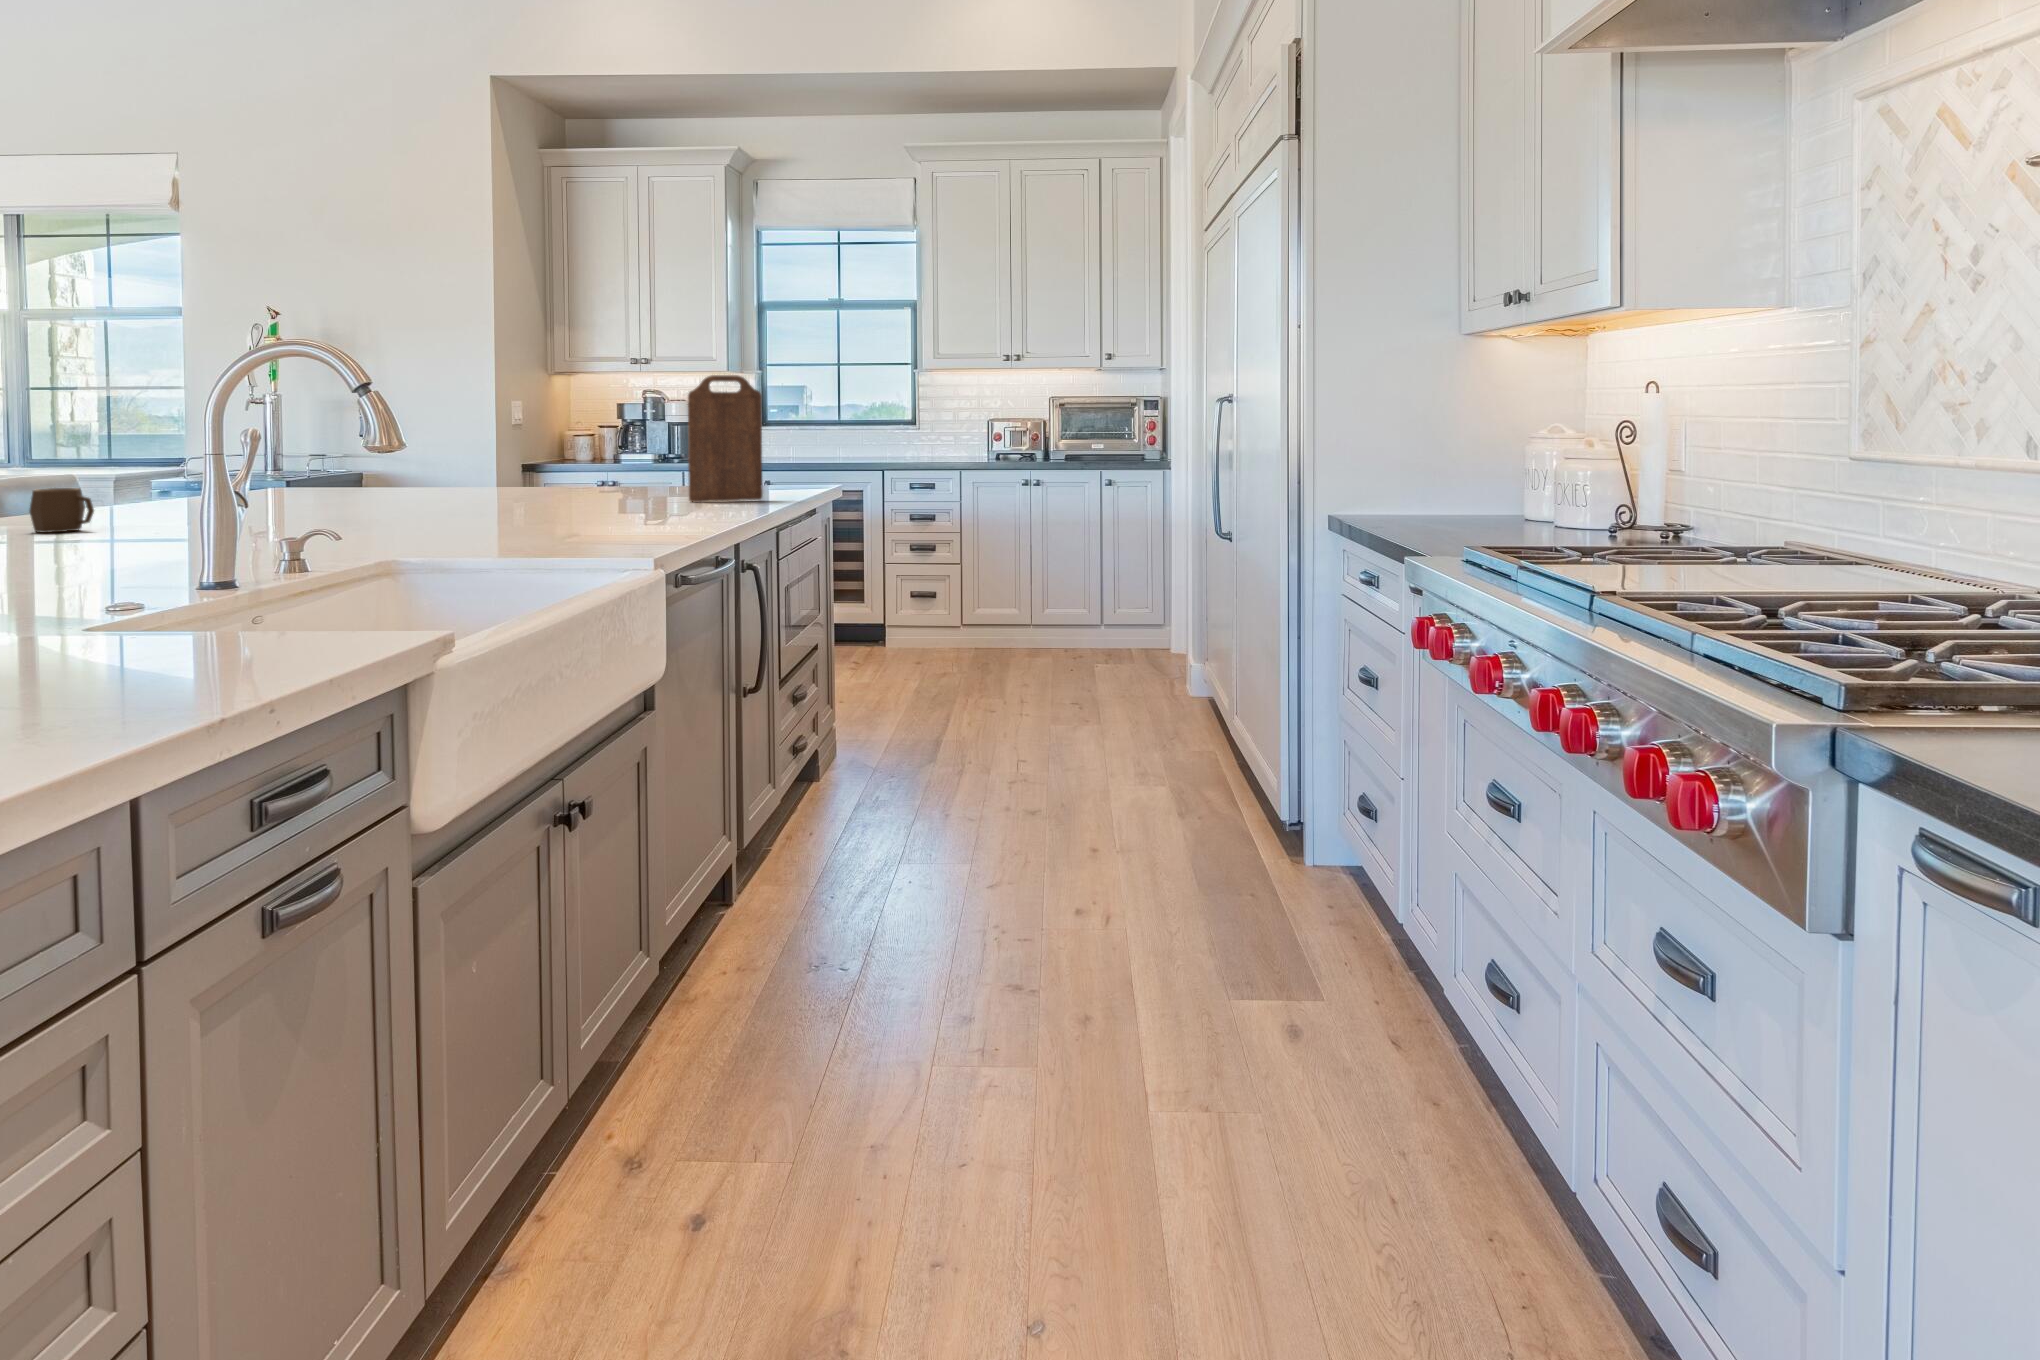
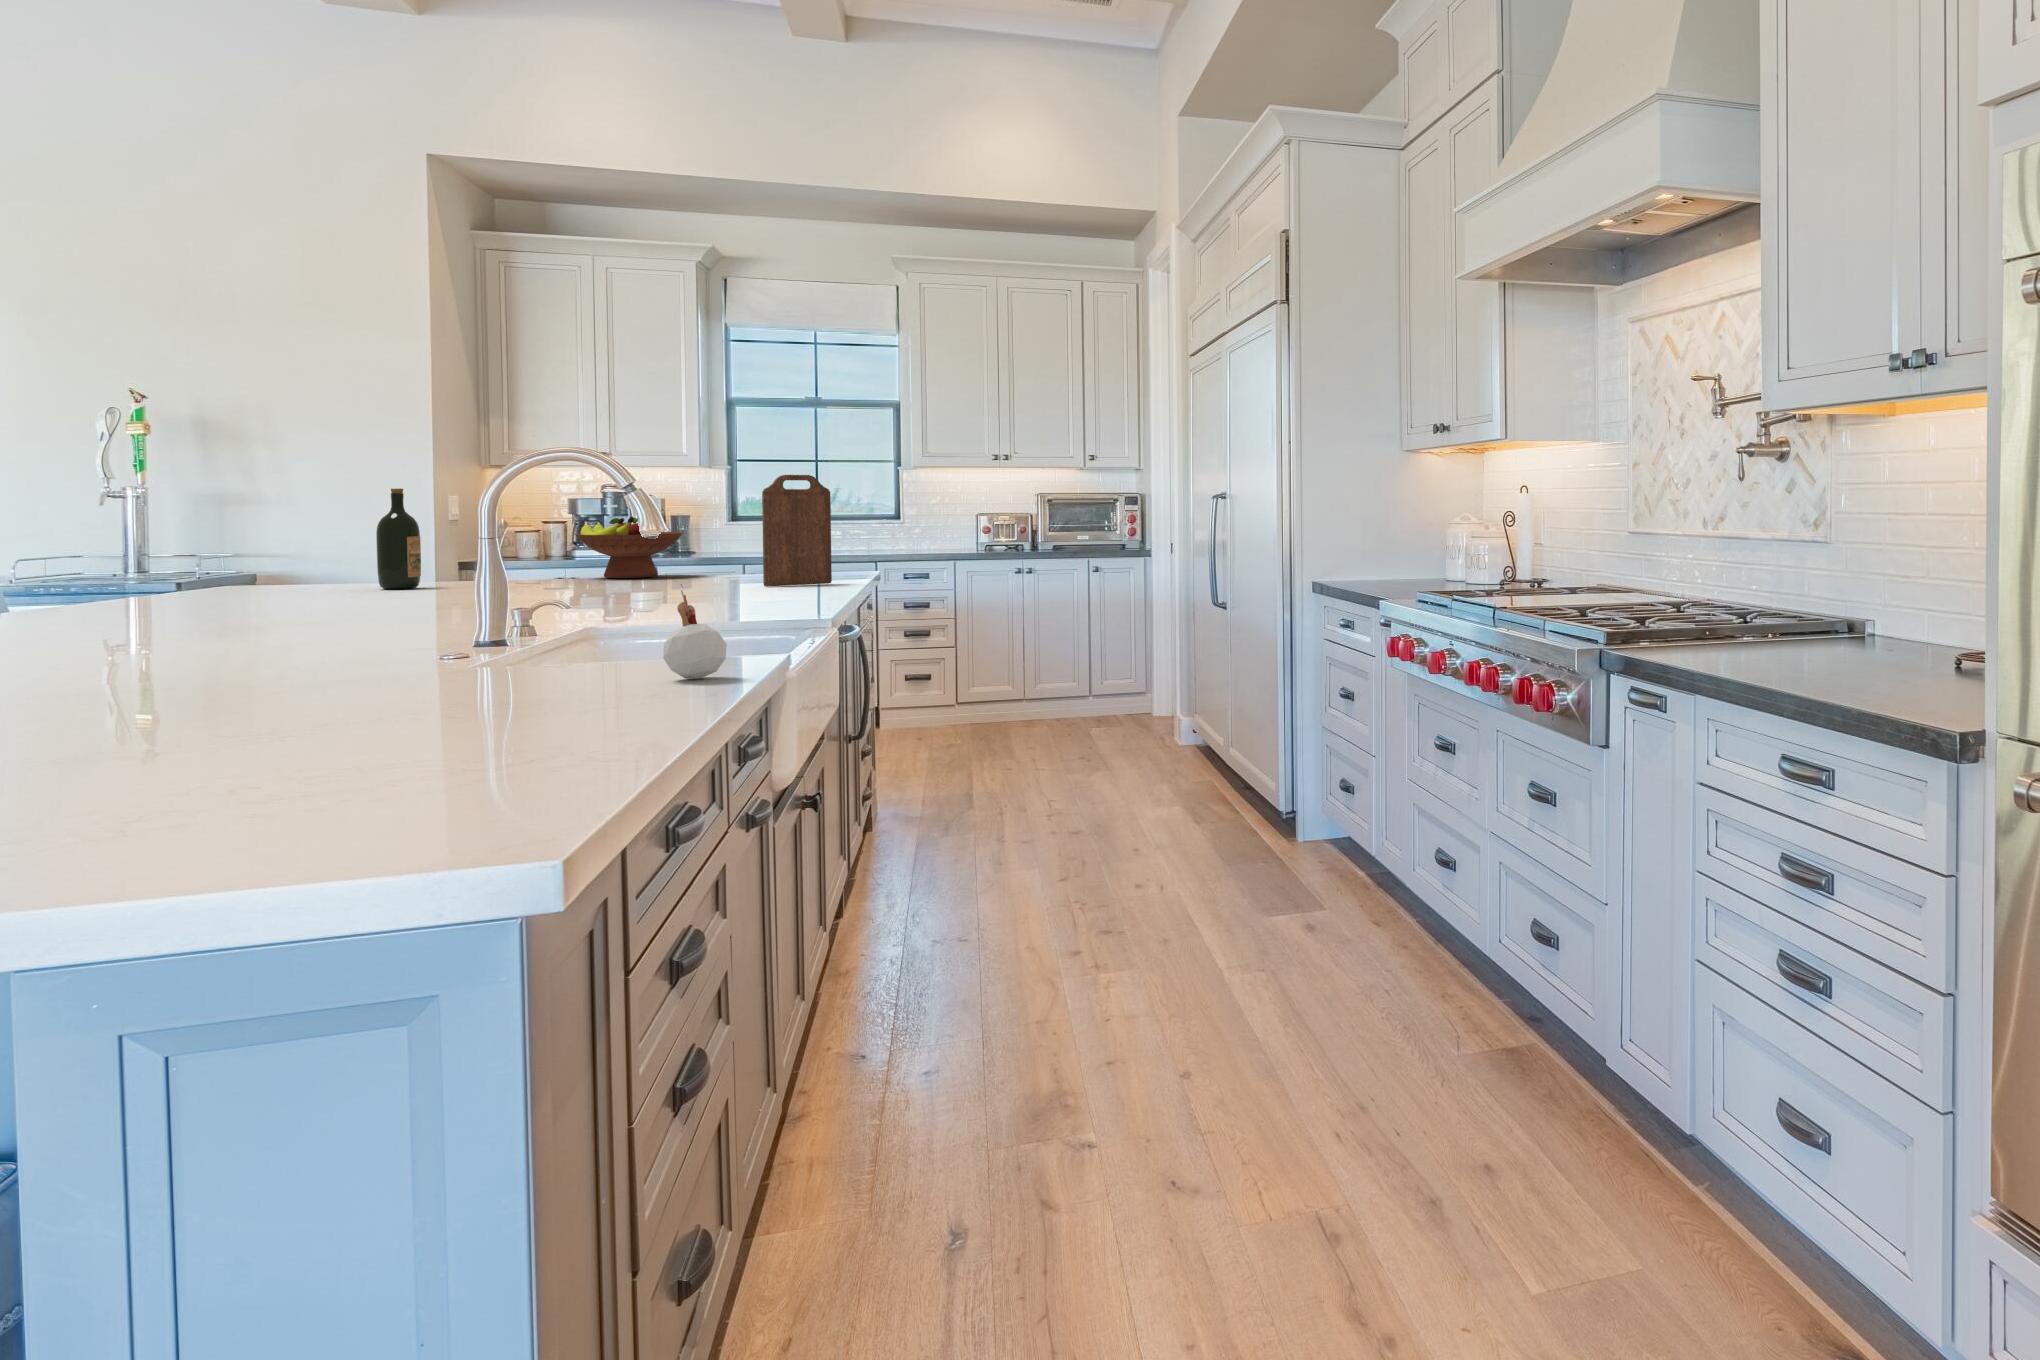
wine bottle: none [354,392,394,494] -> present [376,489,421,589]
fruit bowl: none [548,422,650,486] -> present [575,517,683,578]
mug: present [30,488,94,533] -> none [137,581,210,623]
candle: none [105,535,215,691] -> present [663,584,727,678]

